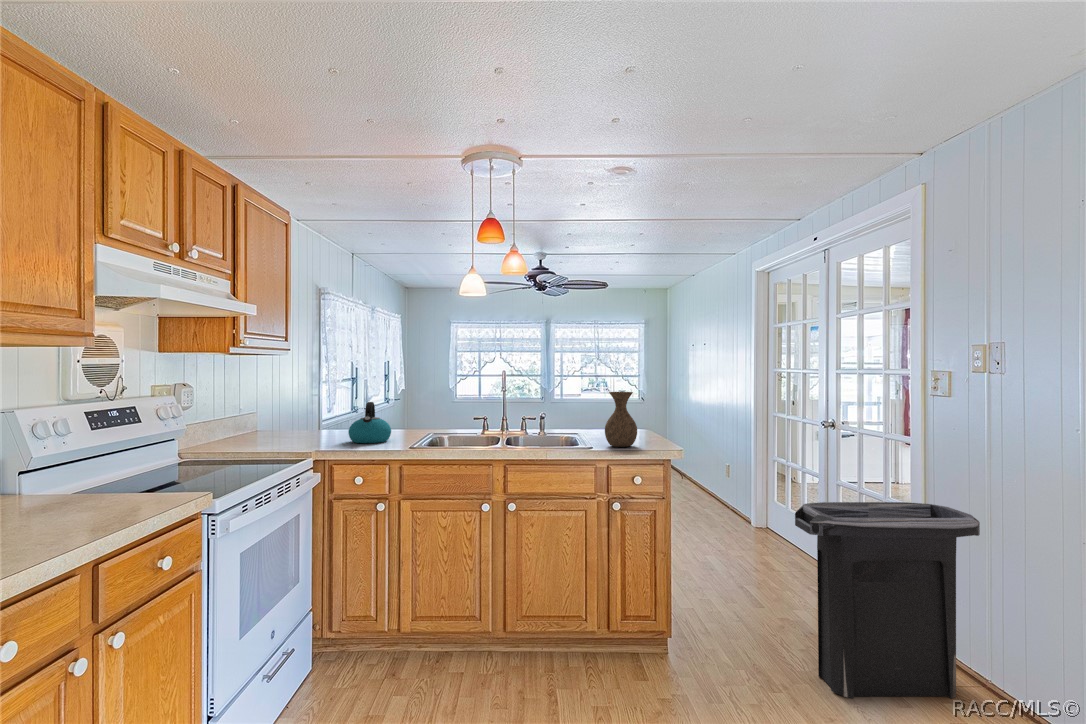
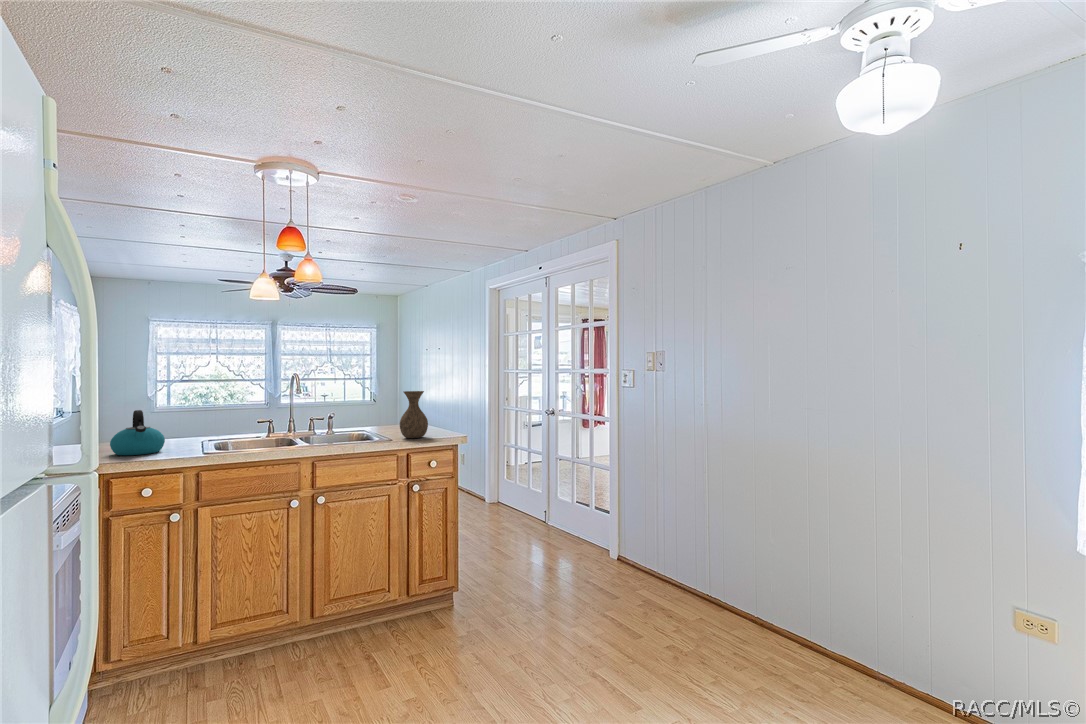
trash can: present [795,502,980,699] -> none [549,462,656,603]

